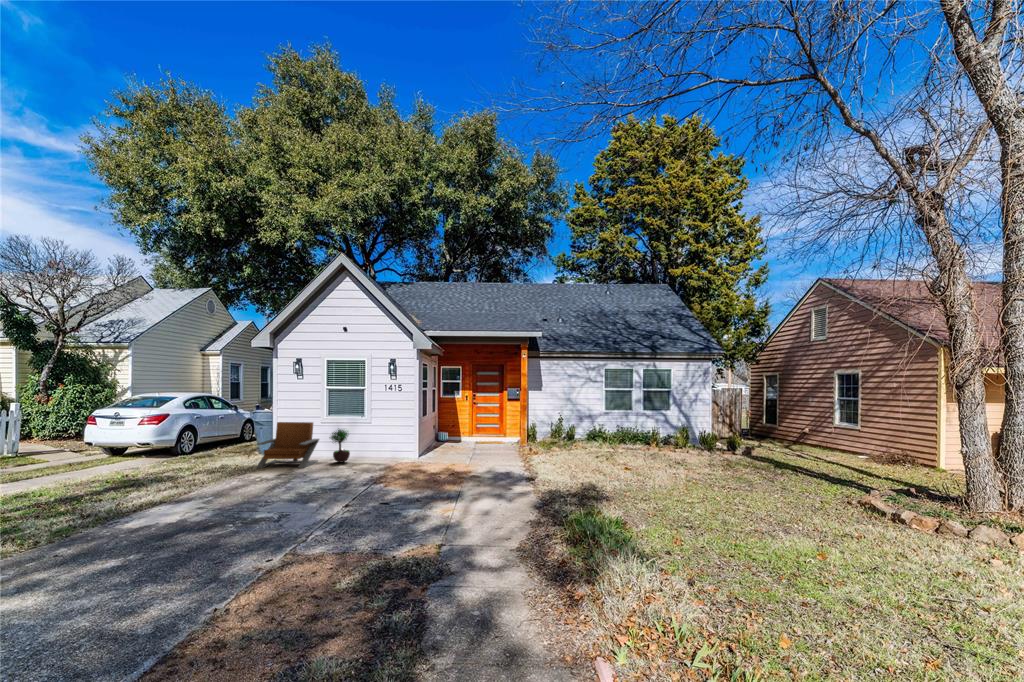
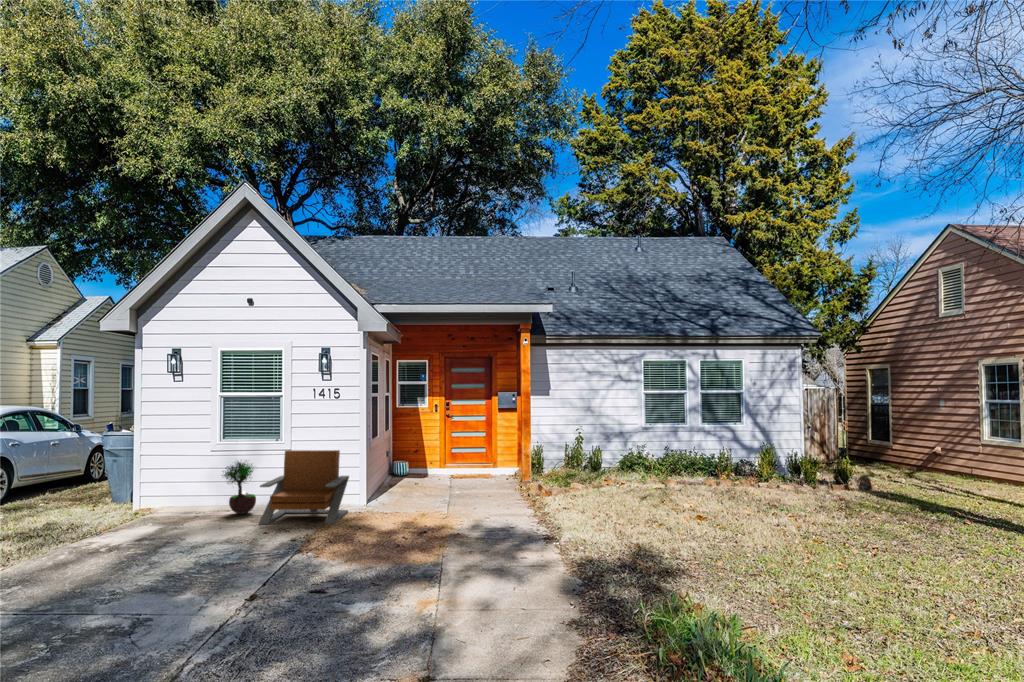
lounge chair: present [256,422,319,468] -> present [259,450,349,525]

